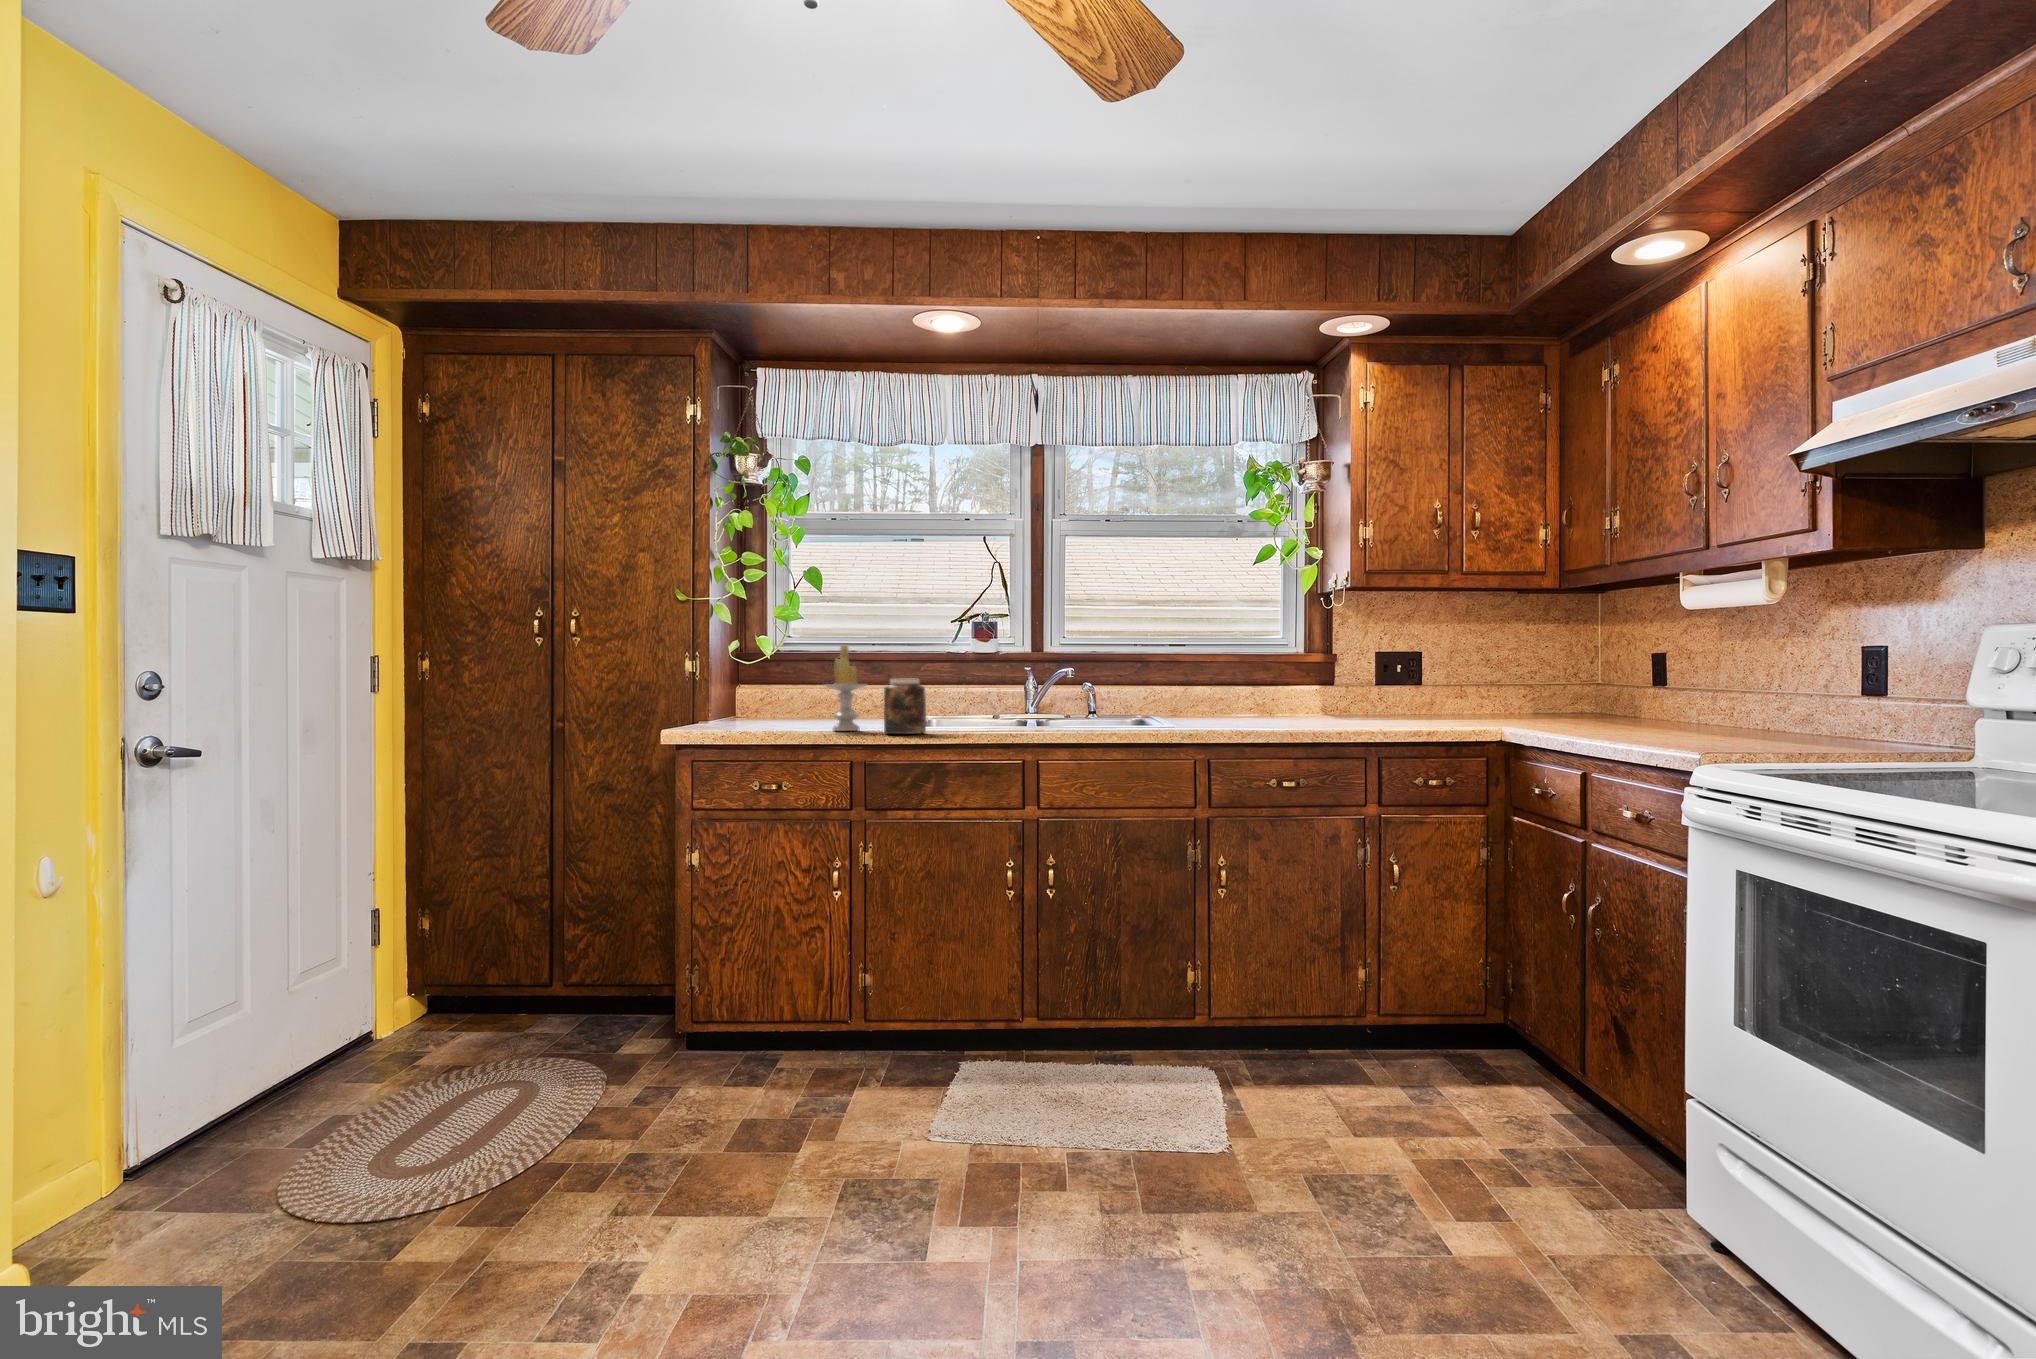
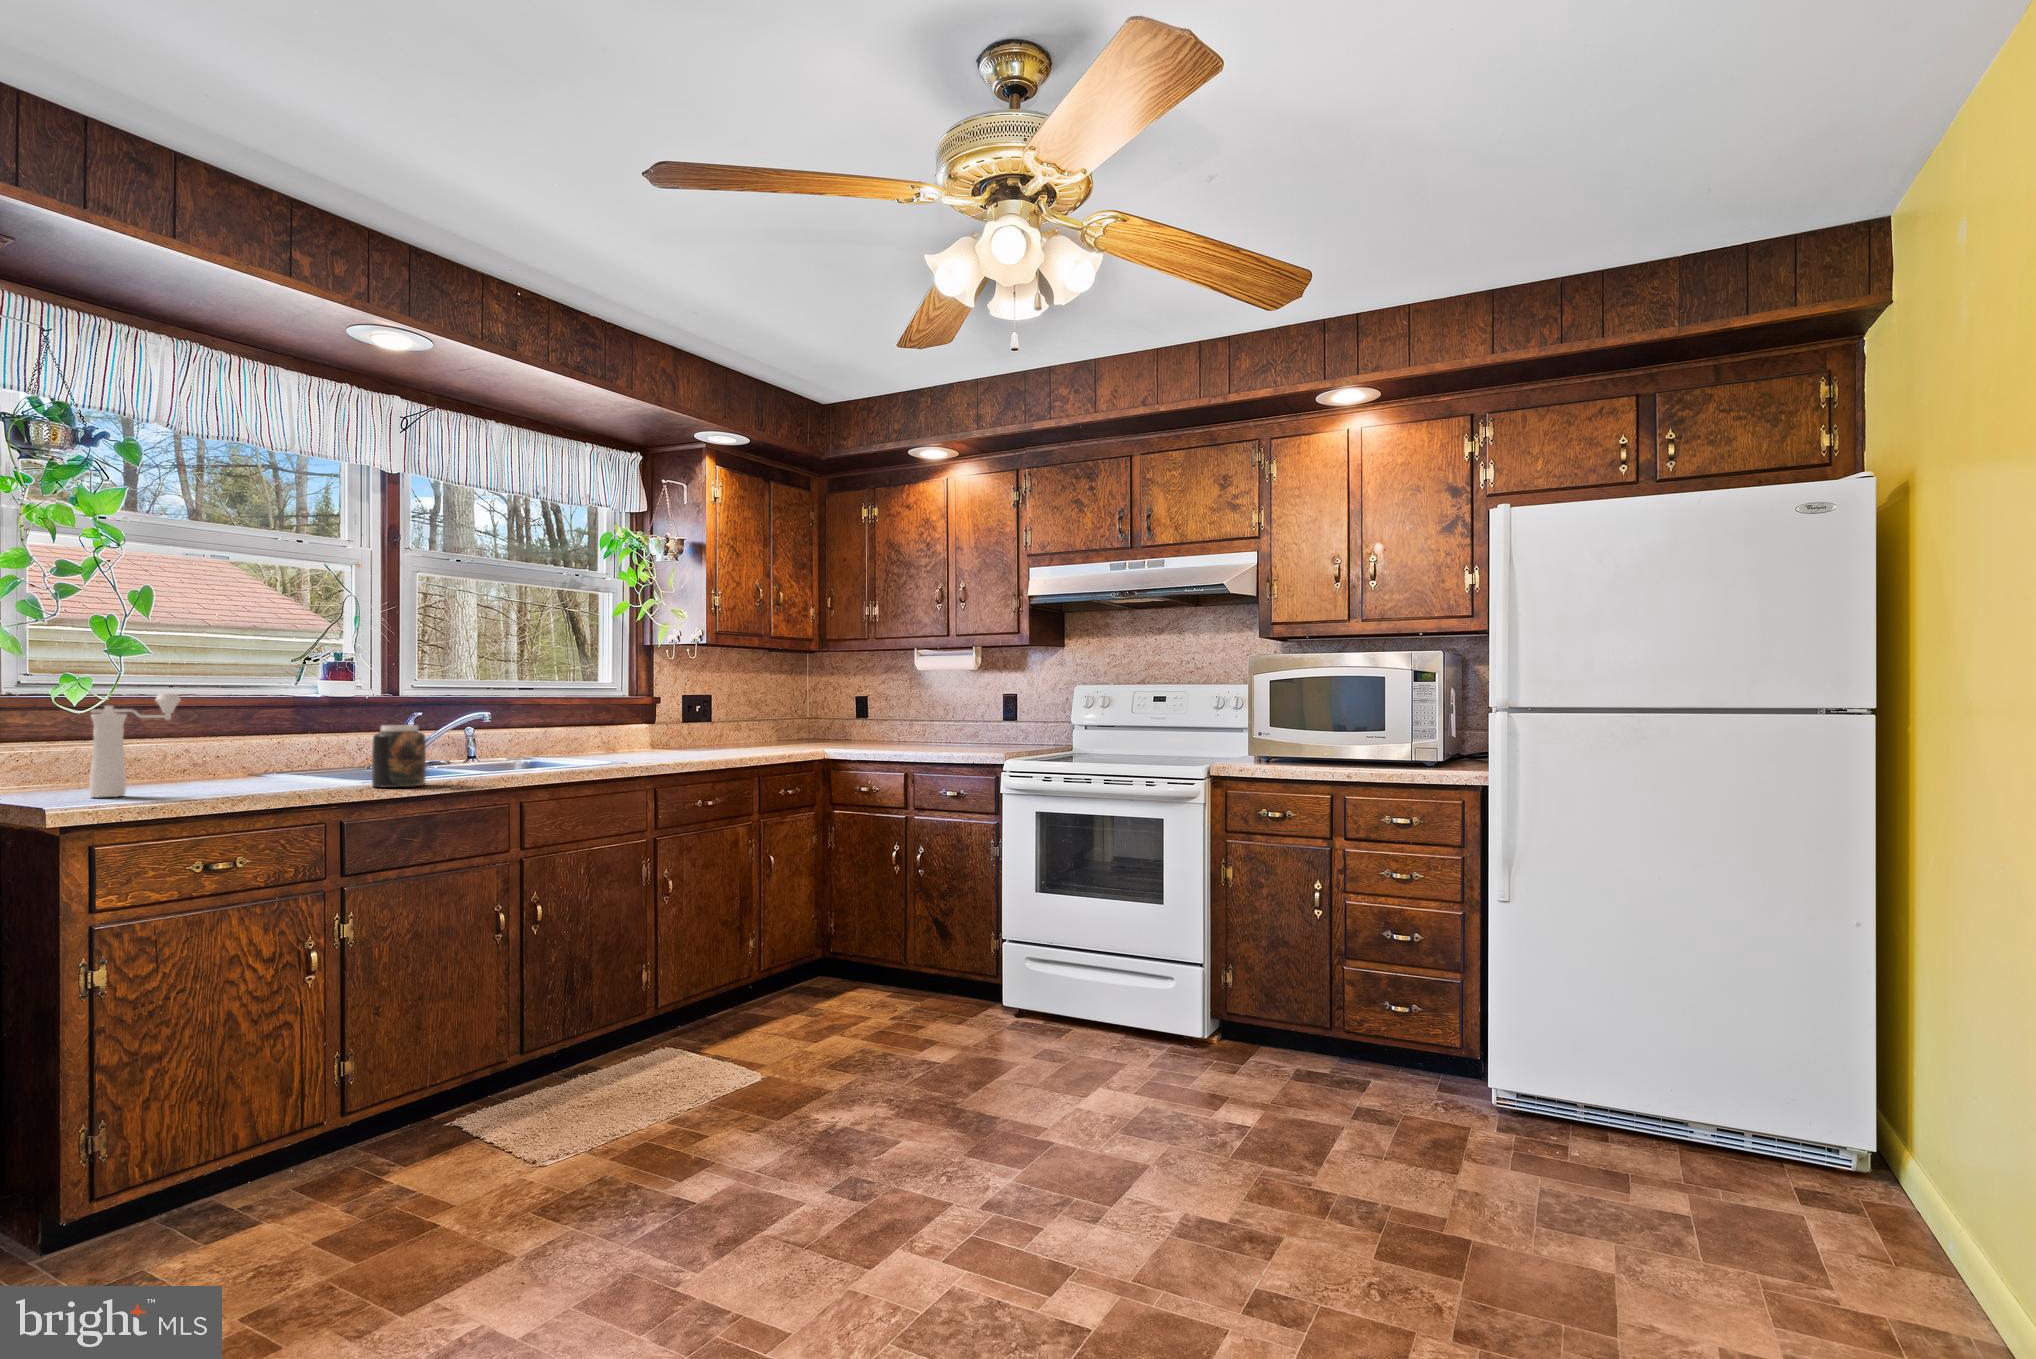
candle: present [825,645,866,731] -> none [247,683,312,788]
pepper mill: none [725,656,785,732] -> present [89,694,181,797]

